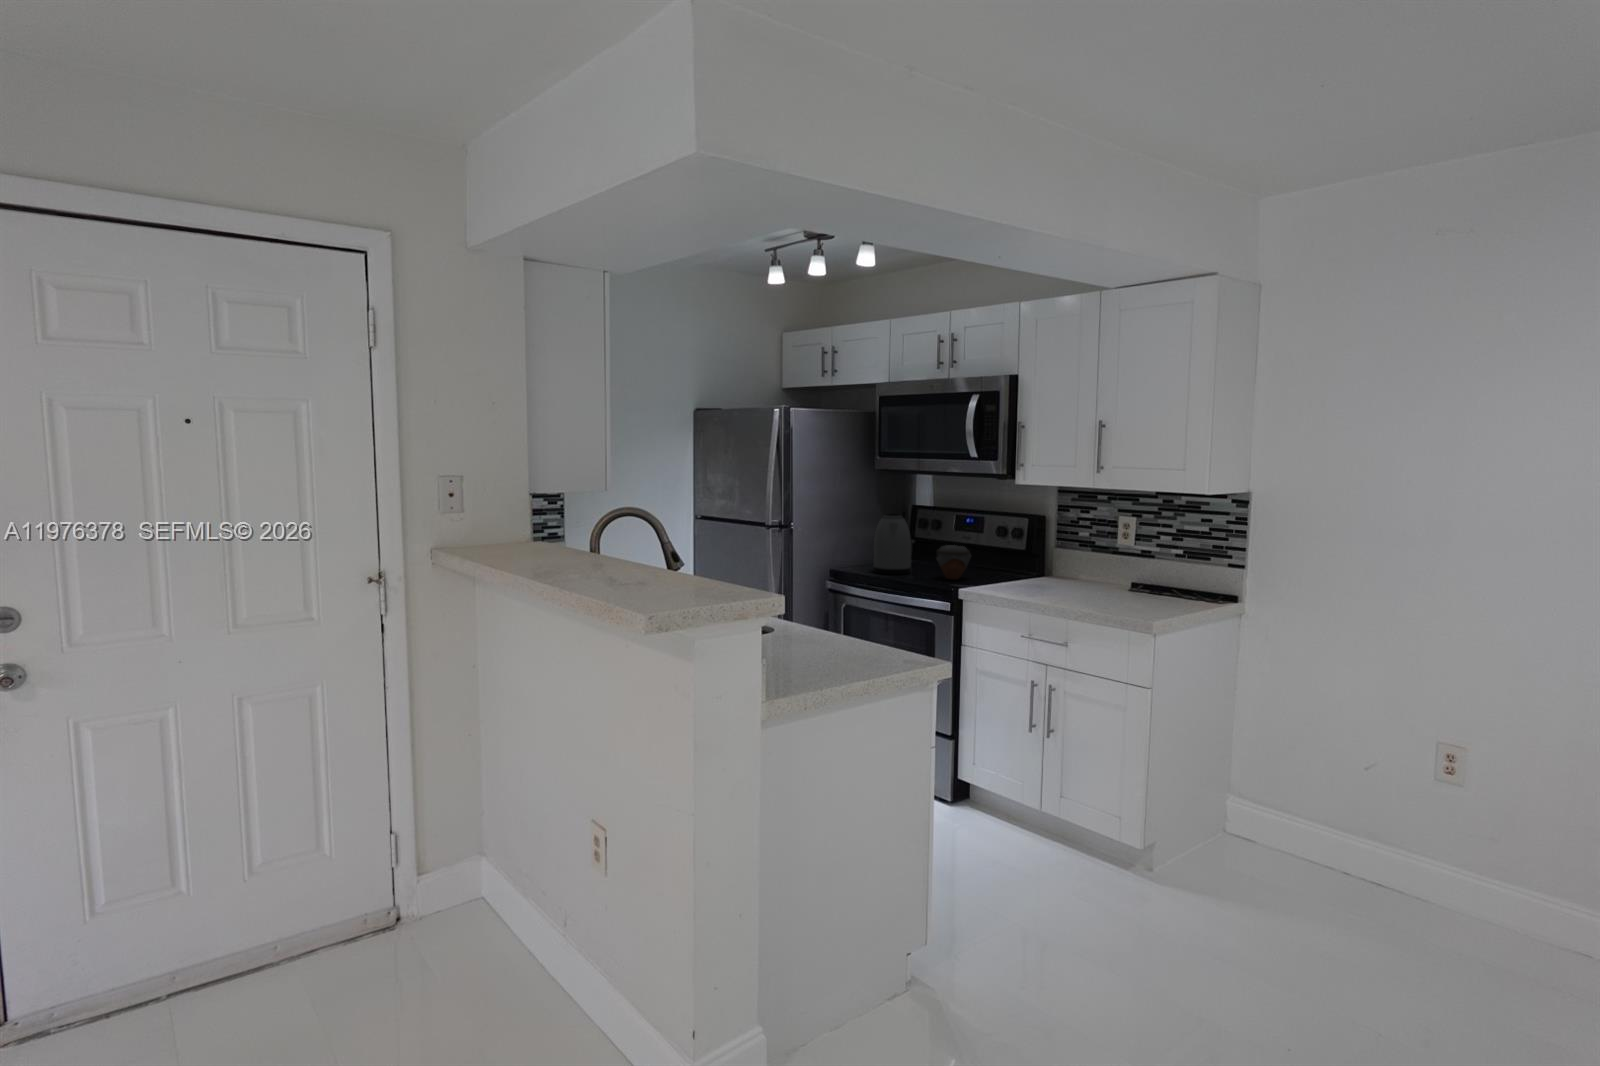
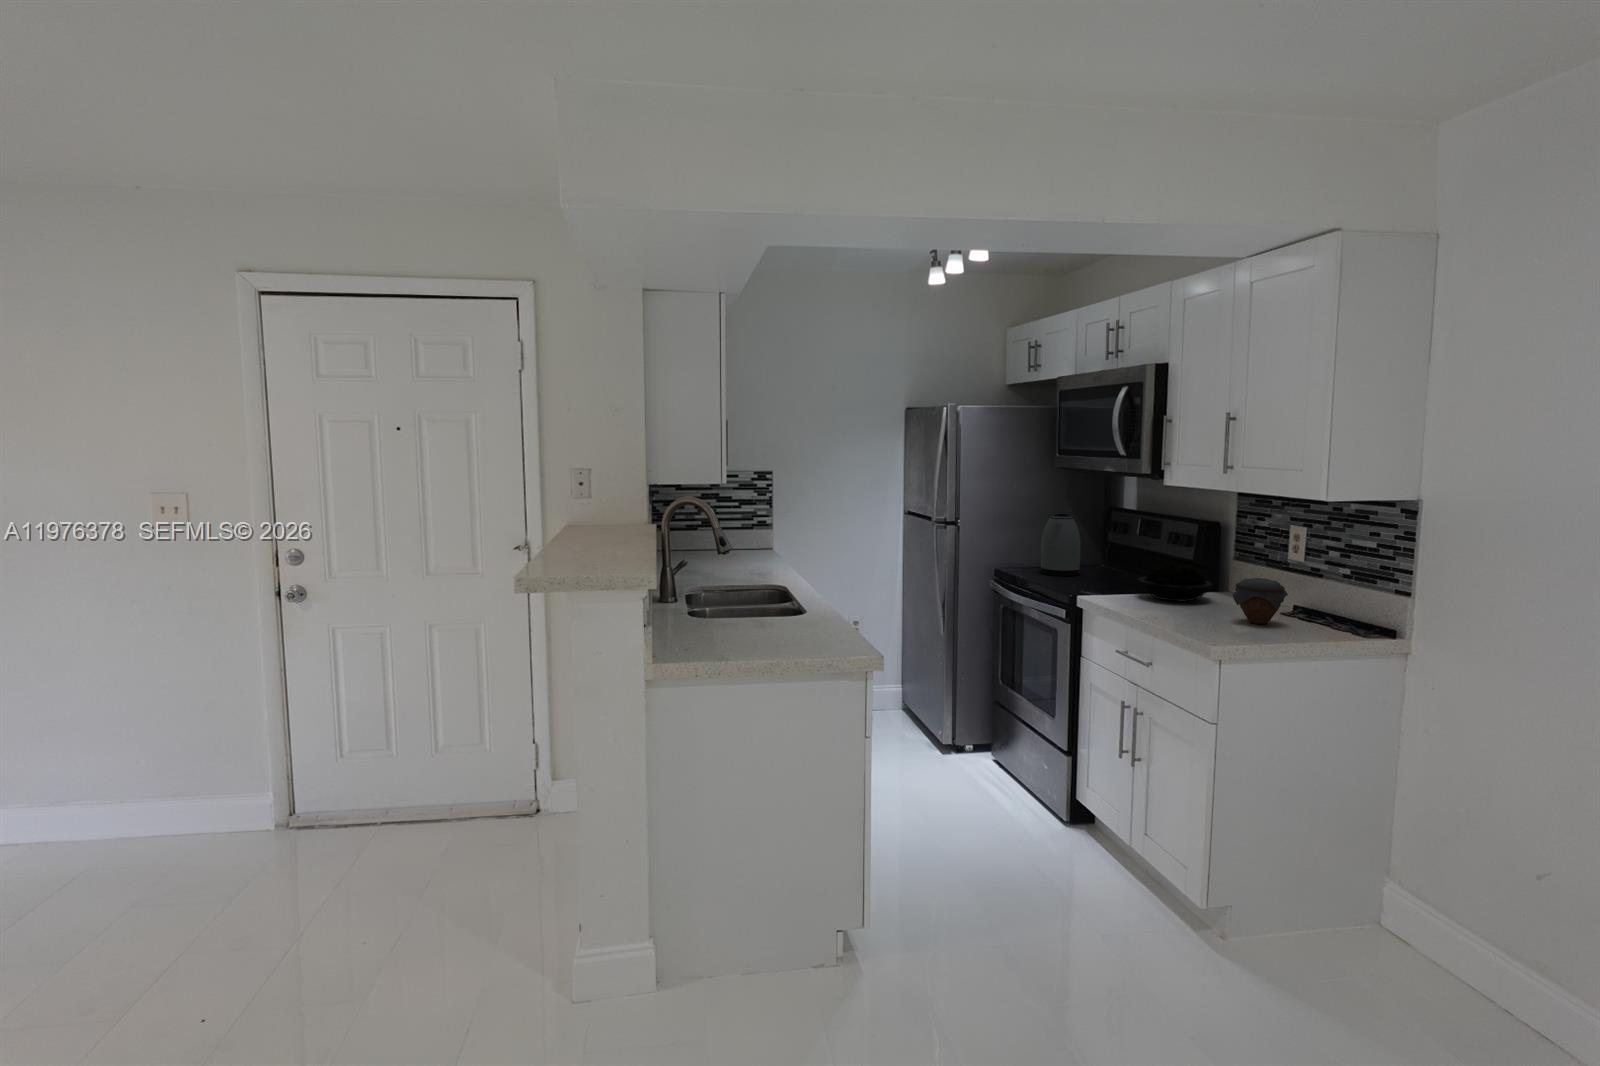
jar: present [936,545,971,580] -> present [1233,578,1288,624]
succulent plant: none [996,554,1064,591] -> present [1138,563,1213,601]

